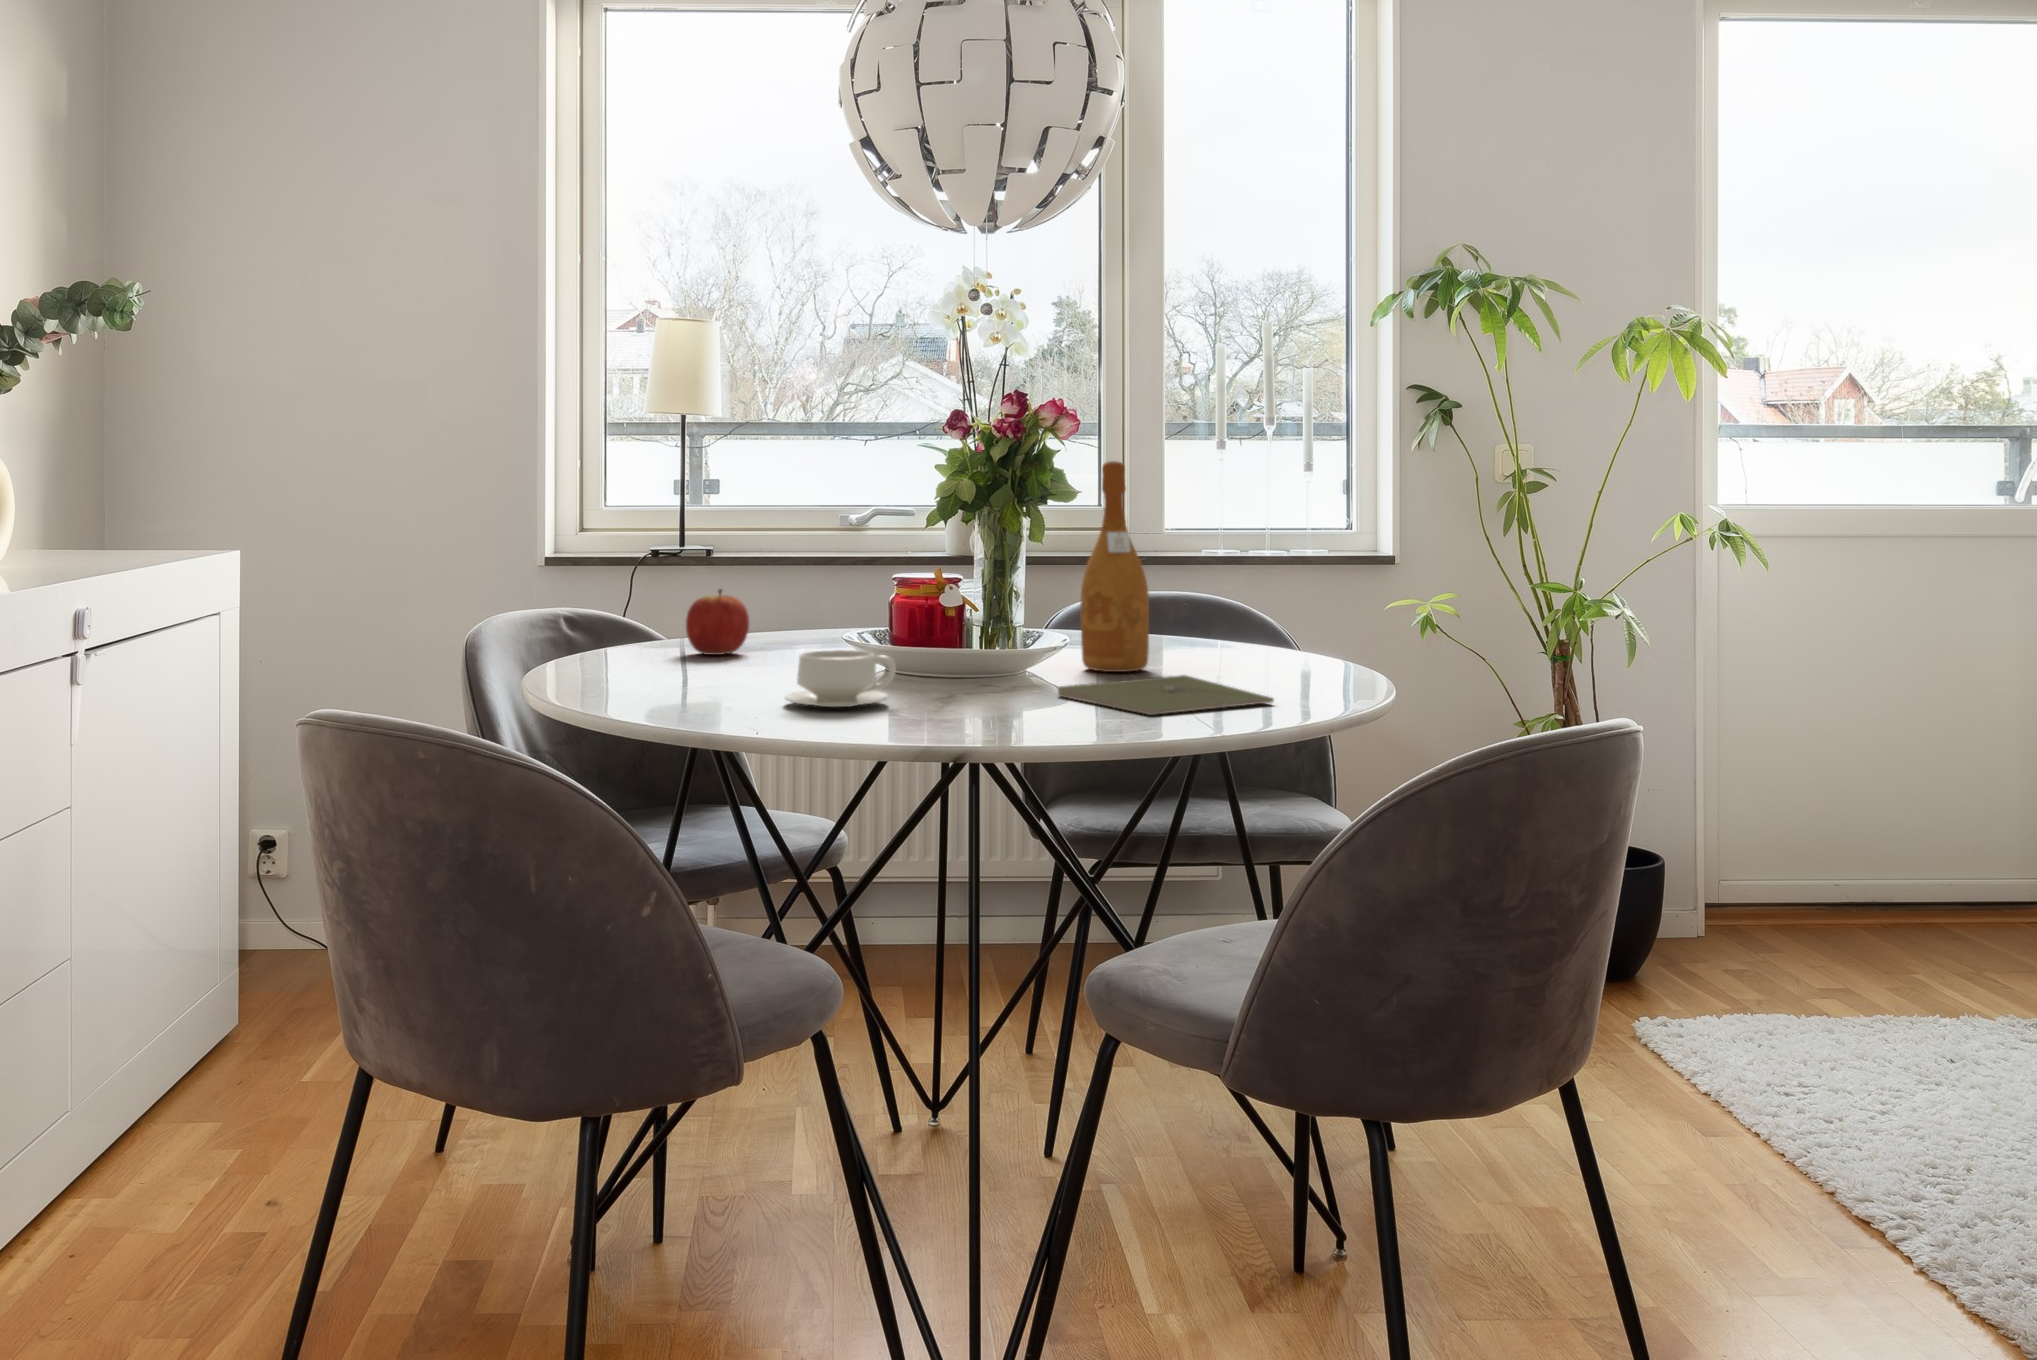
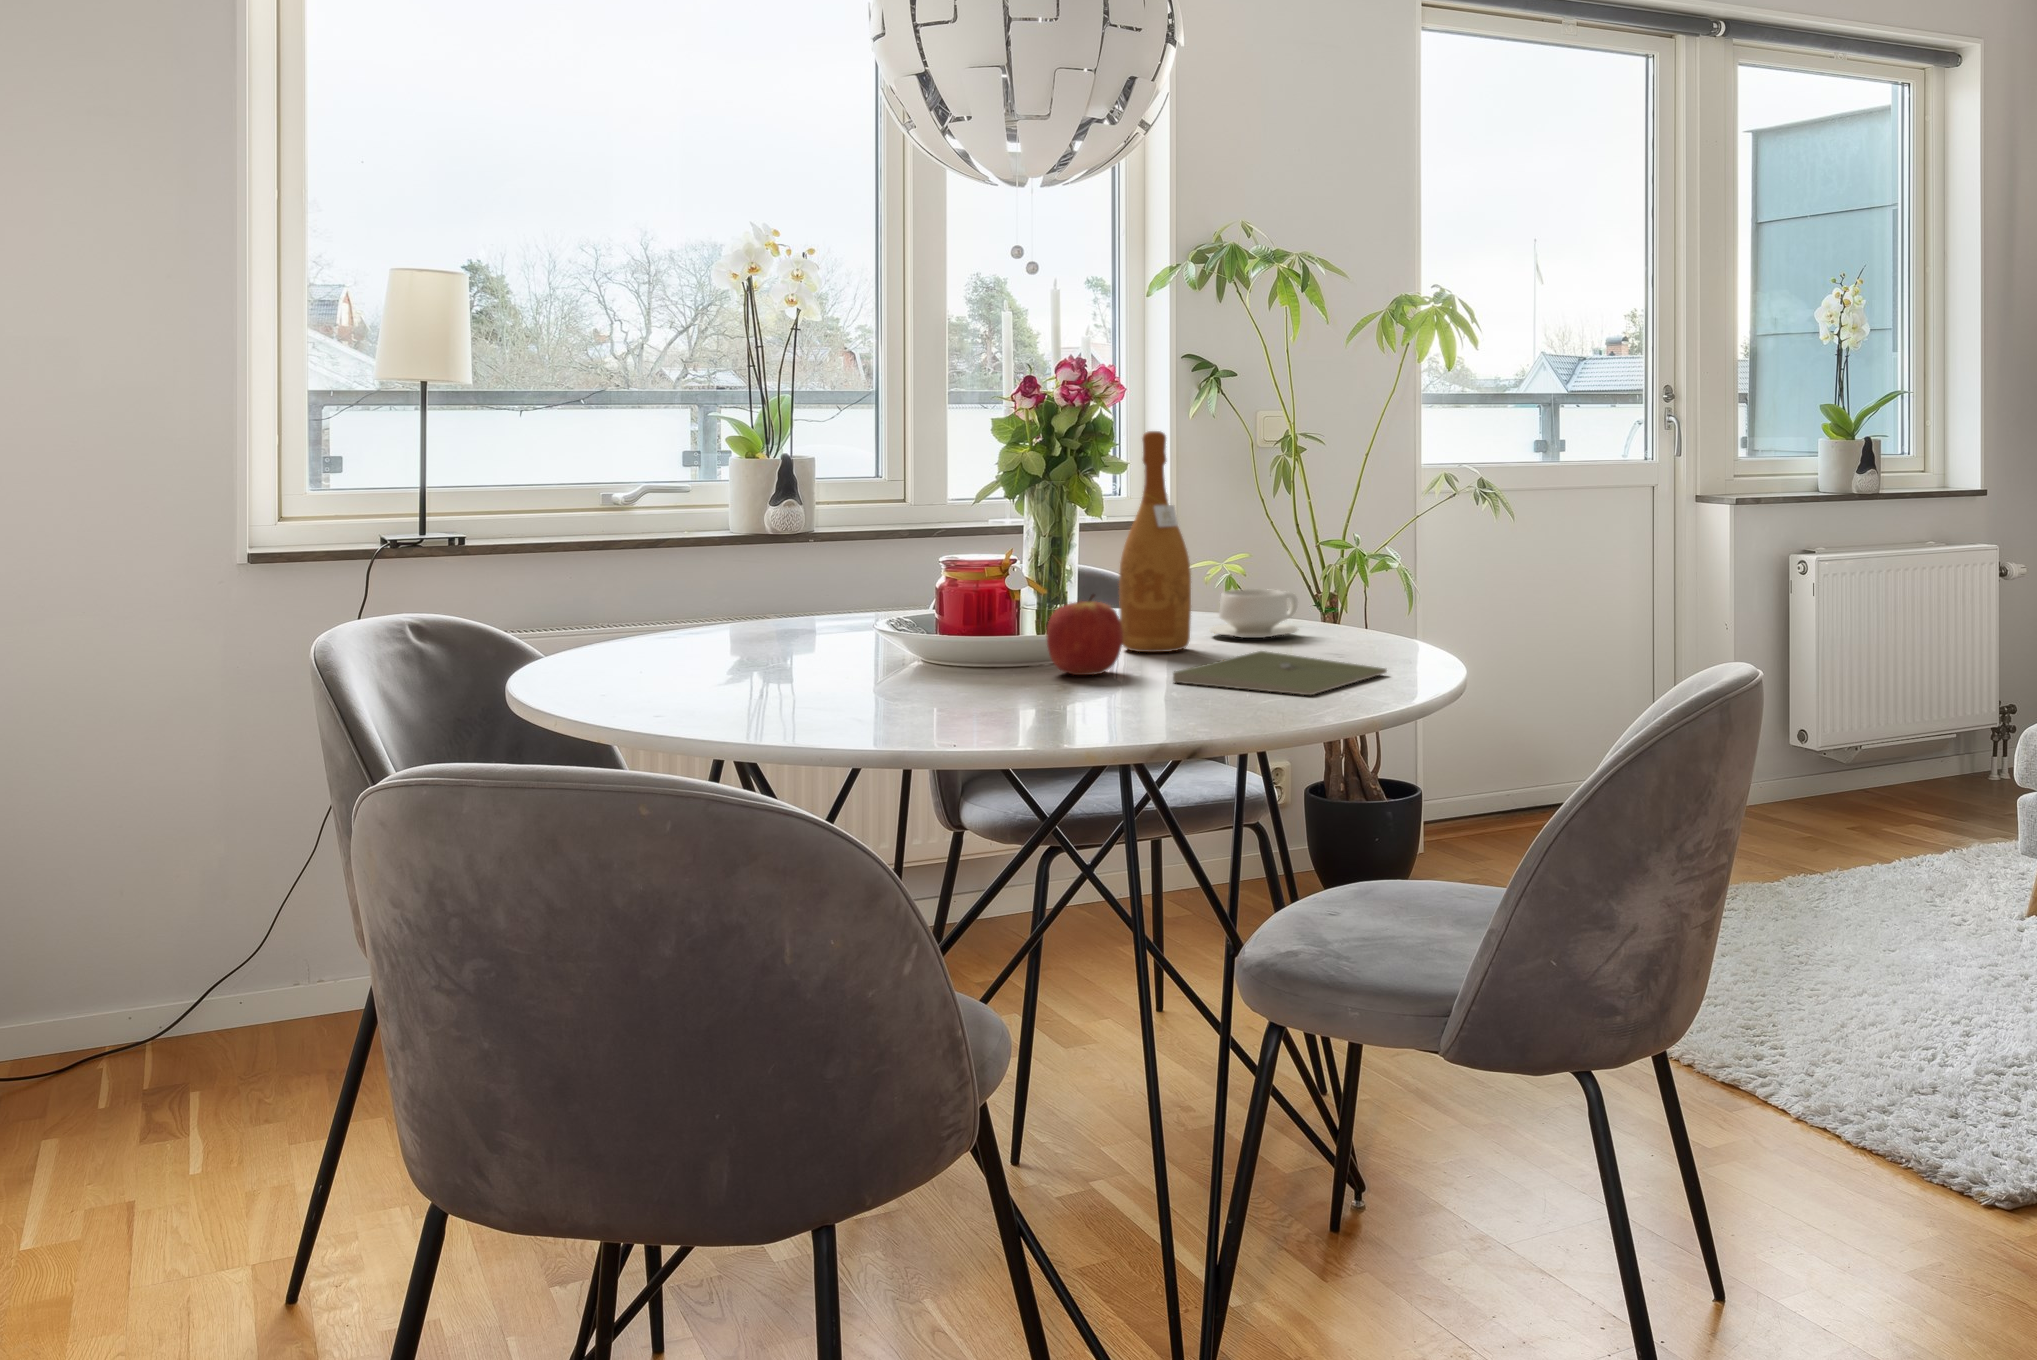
apple: present [686,589,749,655] -> present [1046,594,1123,675]
teacup: present [785,650,896,707] -> present [1209,589,1299,638]

